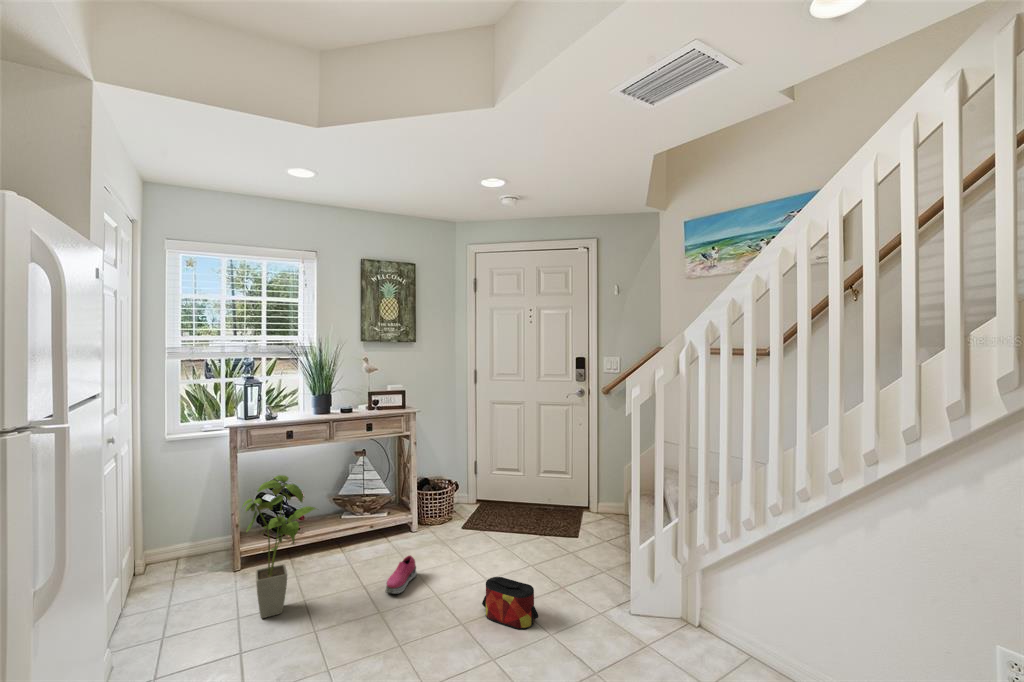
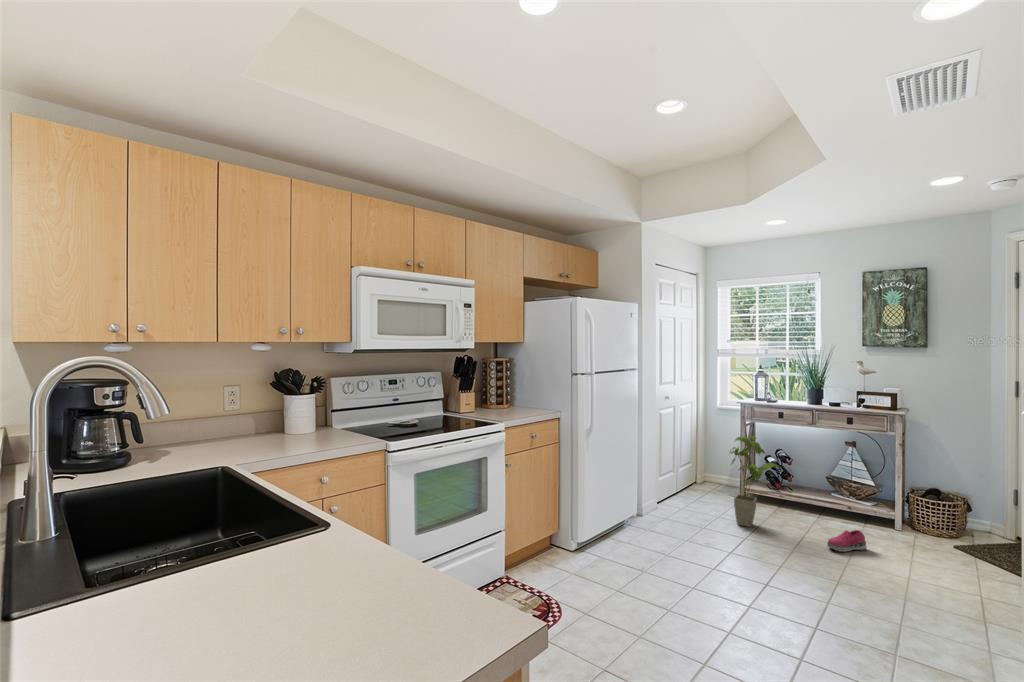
bag: present [482,577,538,630] -> none [898,563,949,615]

